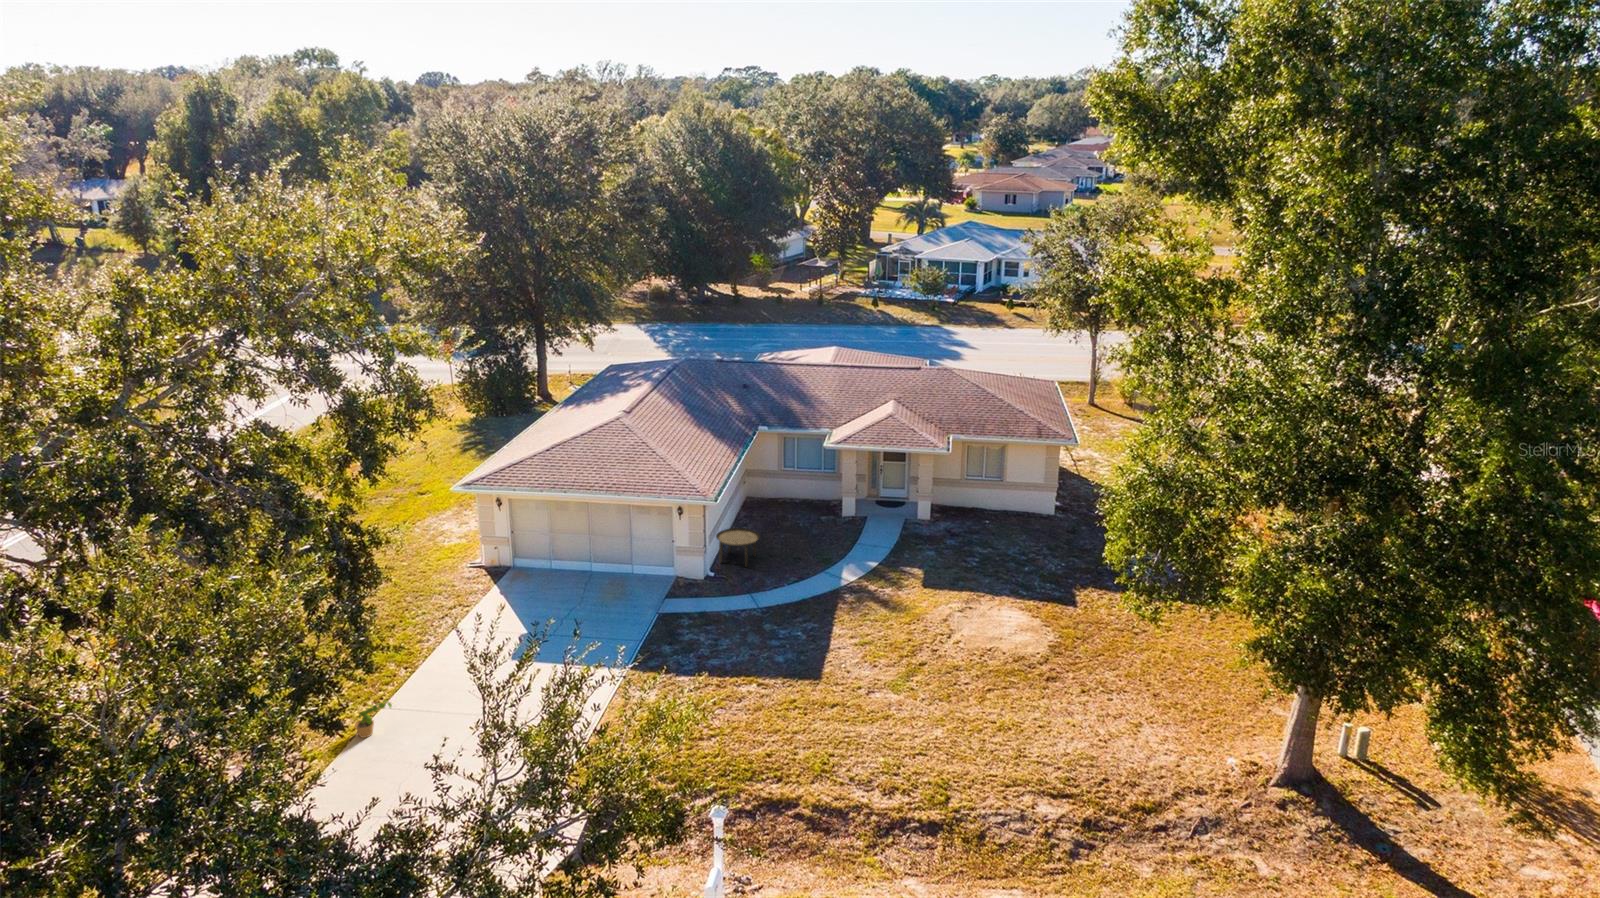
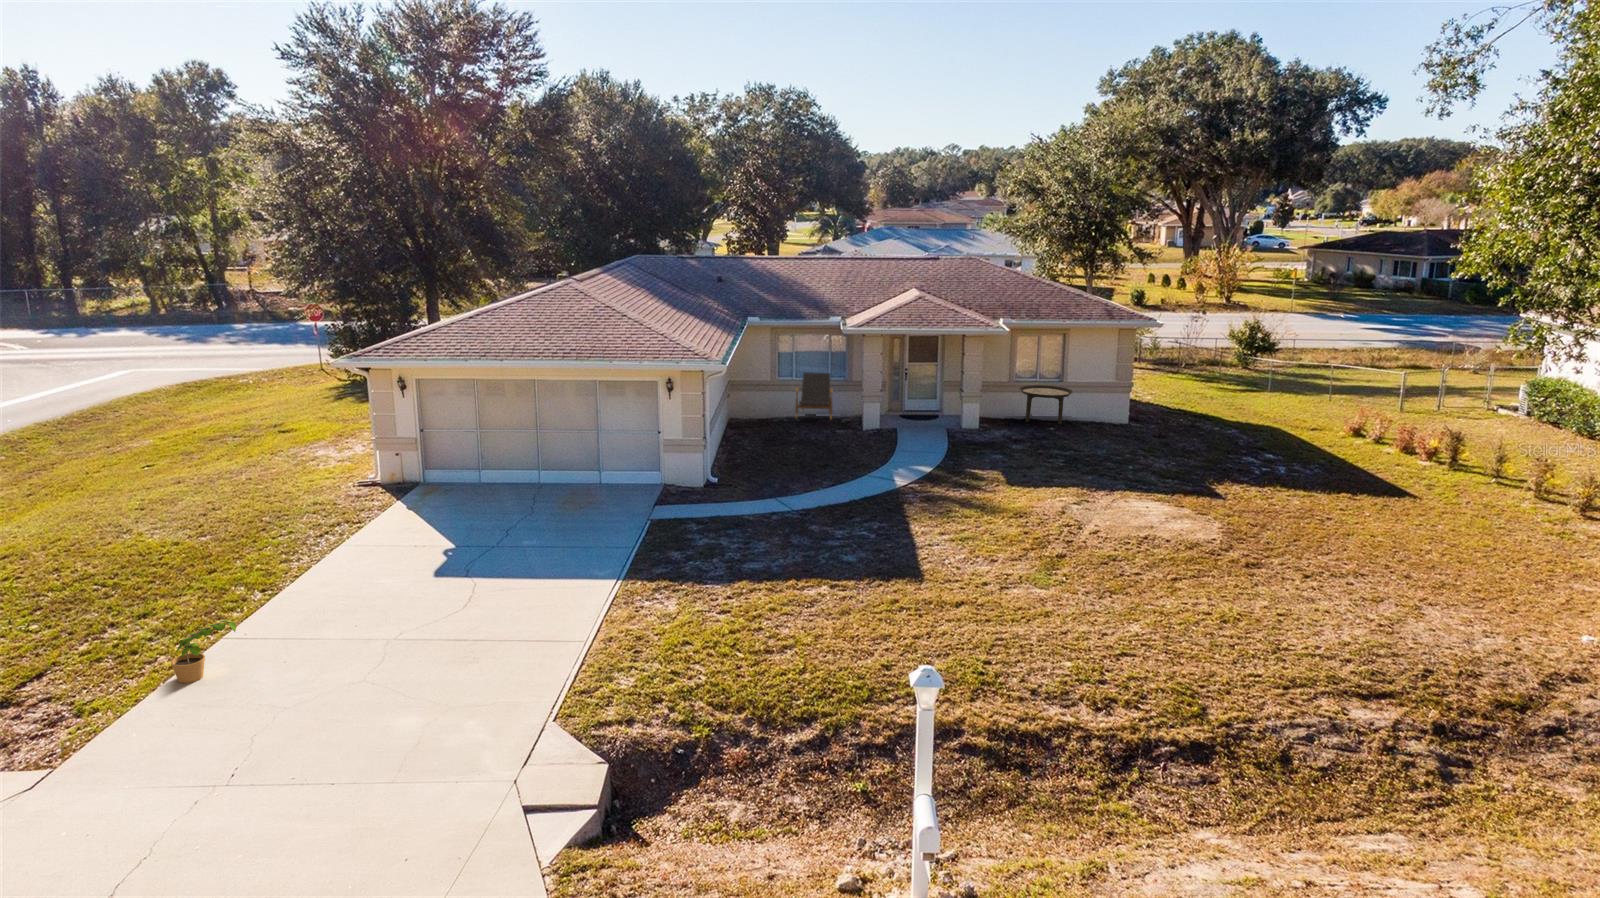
lounge chair: none [787,472,817,510] -> present [795,372,833,419]
round table: present [716,528,760,567] -> present [1020,385,1073,424]

